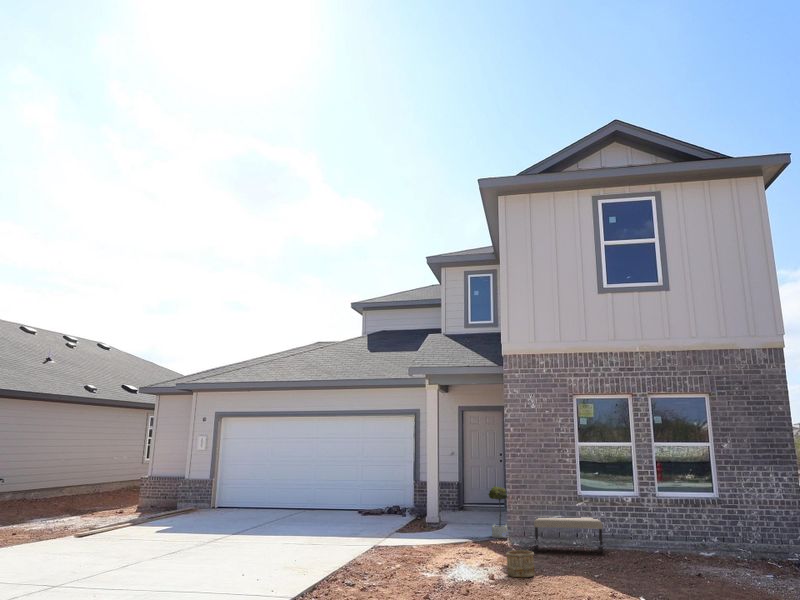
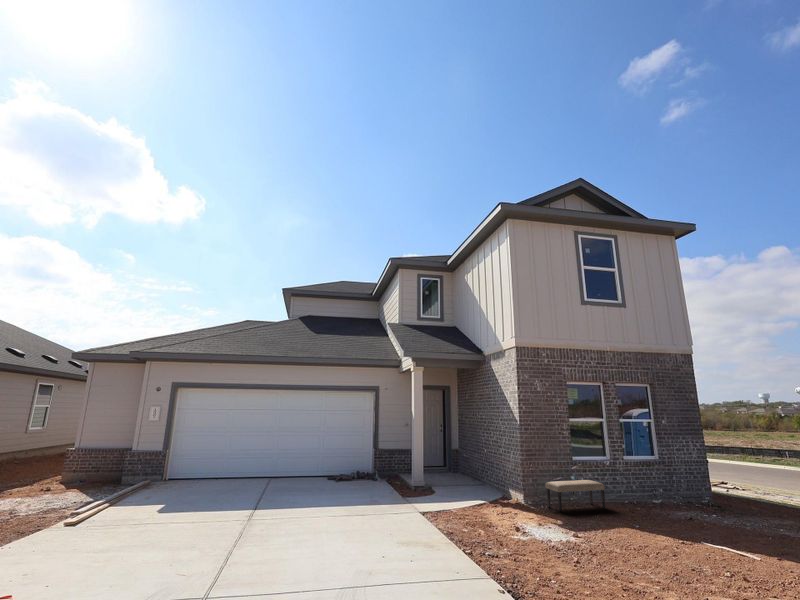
potted tree: present [489,486,508,538] -> none [483,454,501,499]
wooden bucket: present [506,550,534,578] -> none [637,526,669,556]

